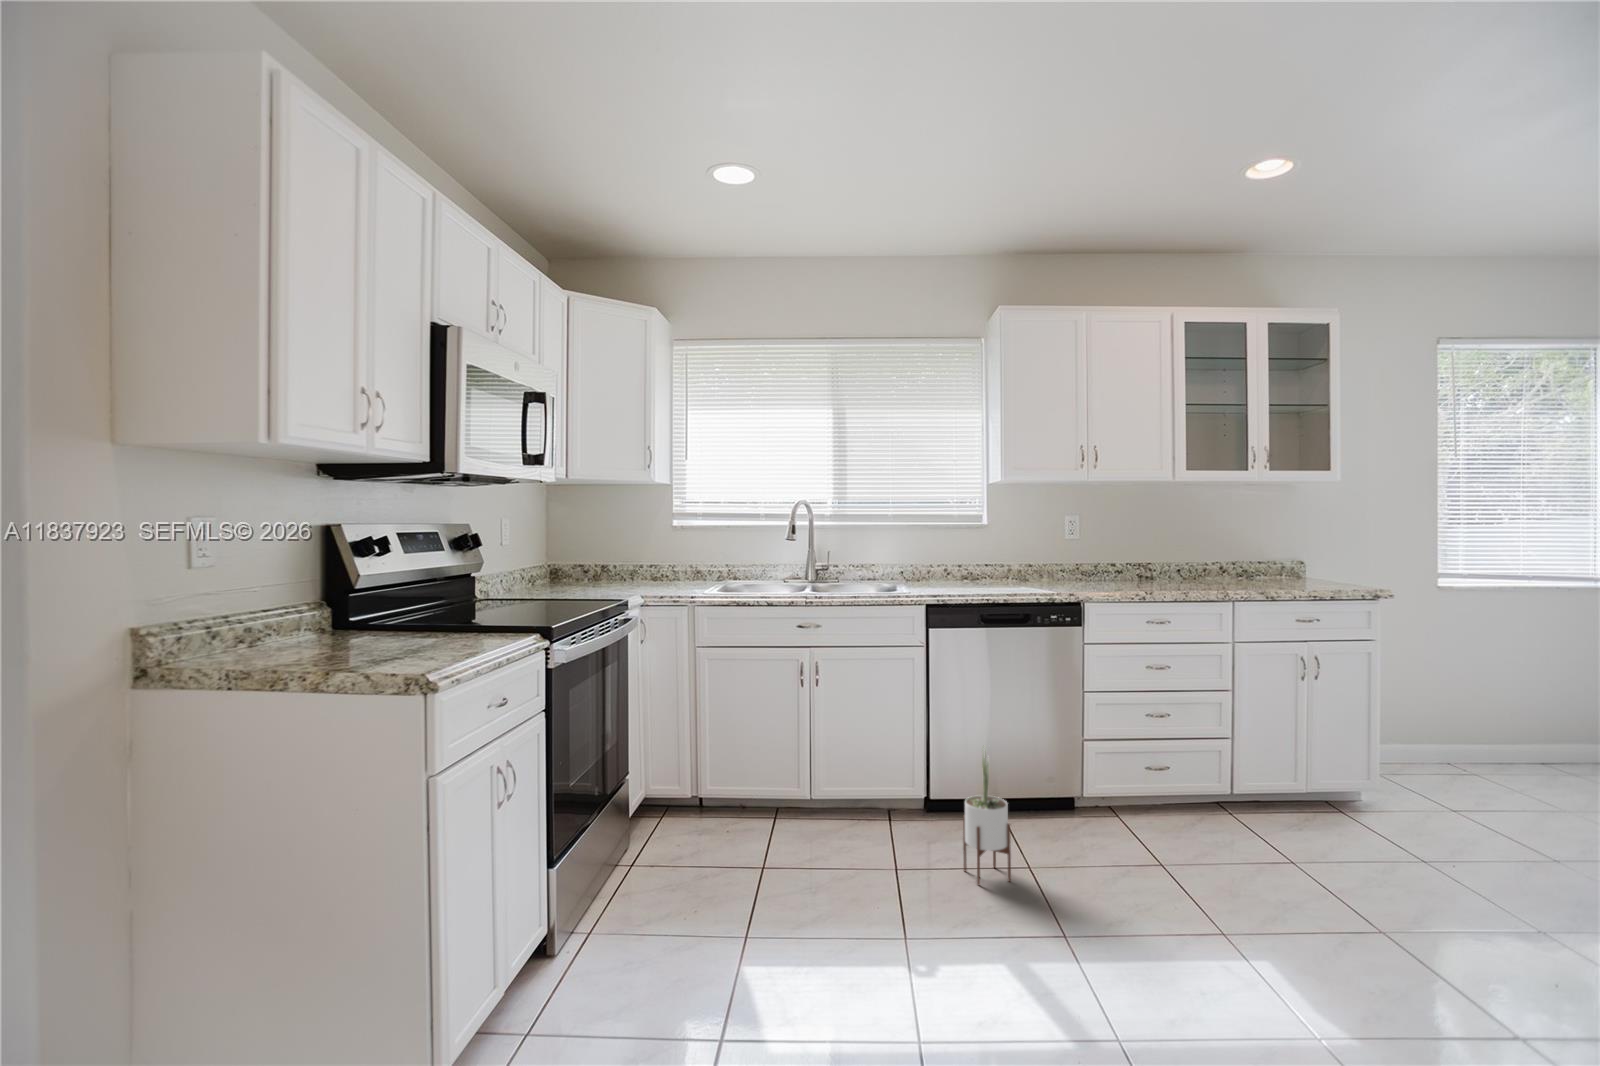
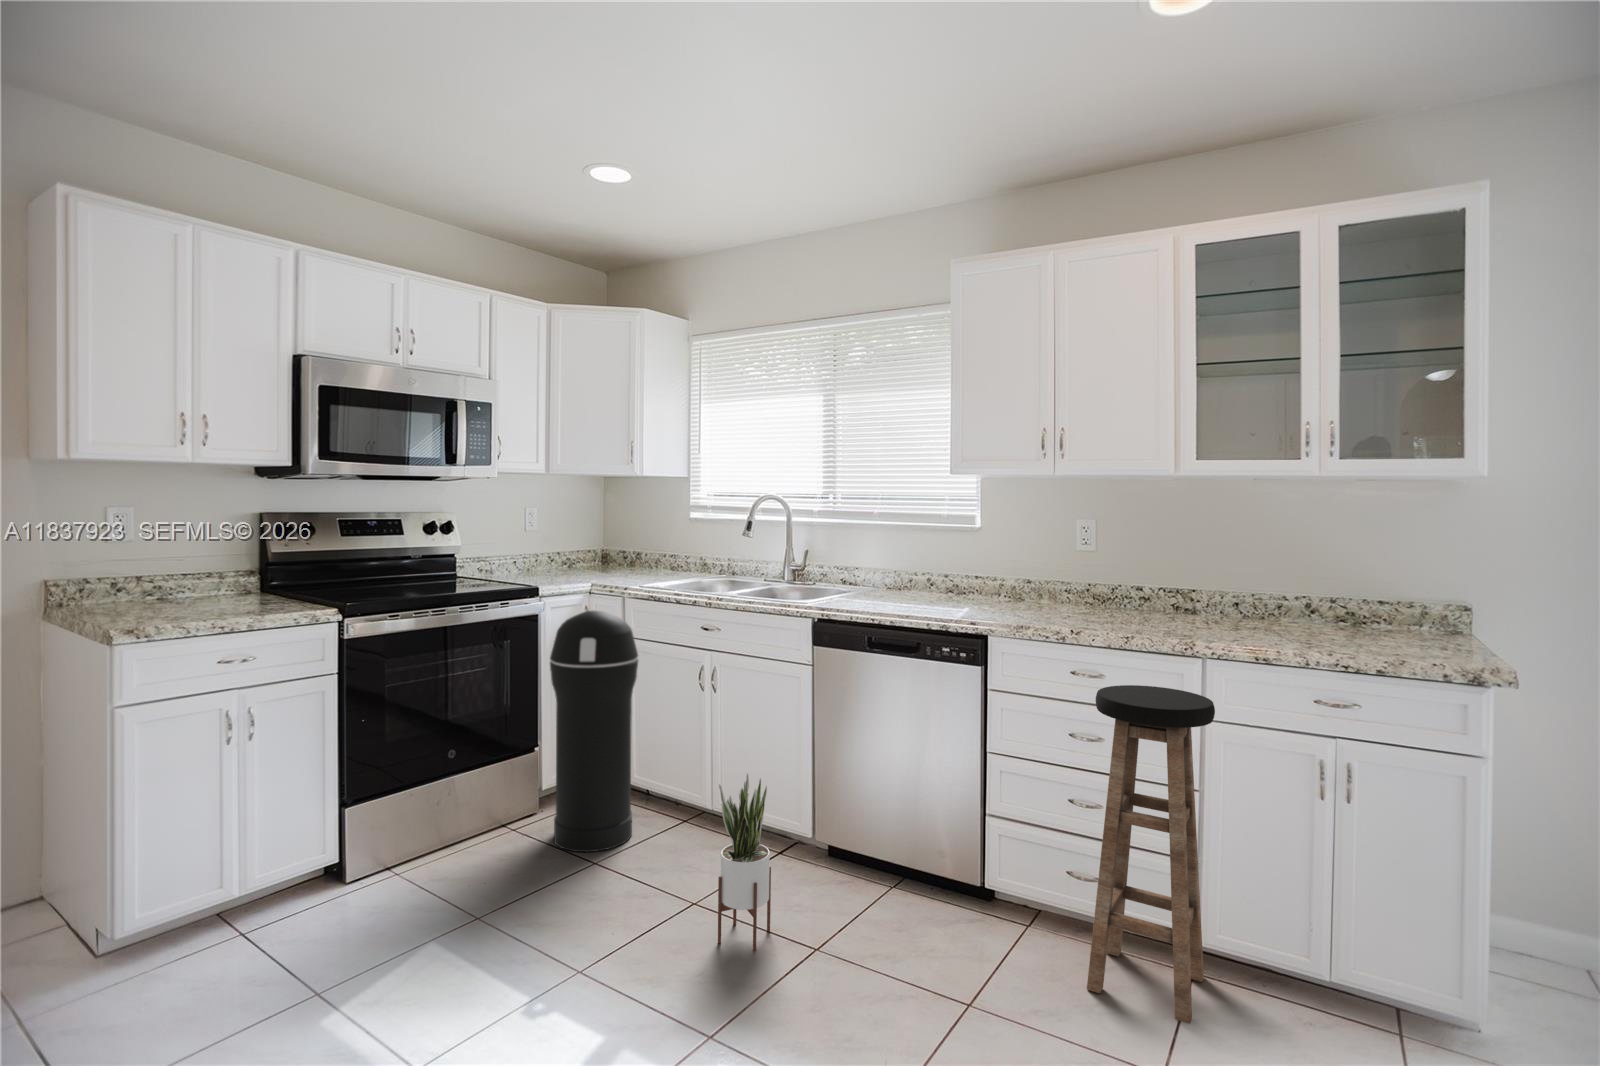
trash can: none [683,616,771,863] -> present [550,610,638,852]
bar stool: none [1185,626,1282,842] -> present [1087,685,1215,1024]

